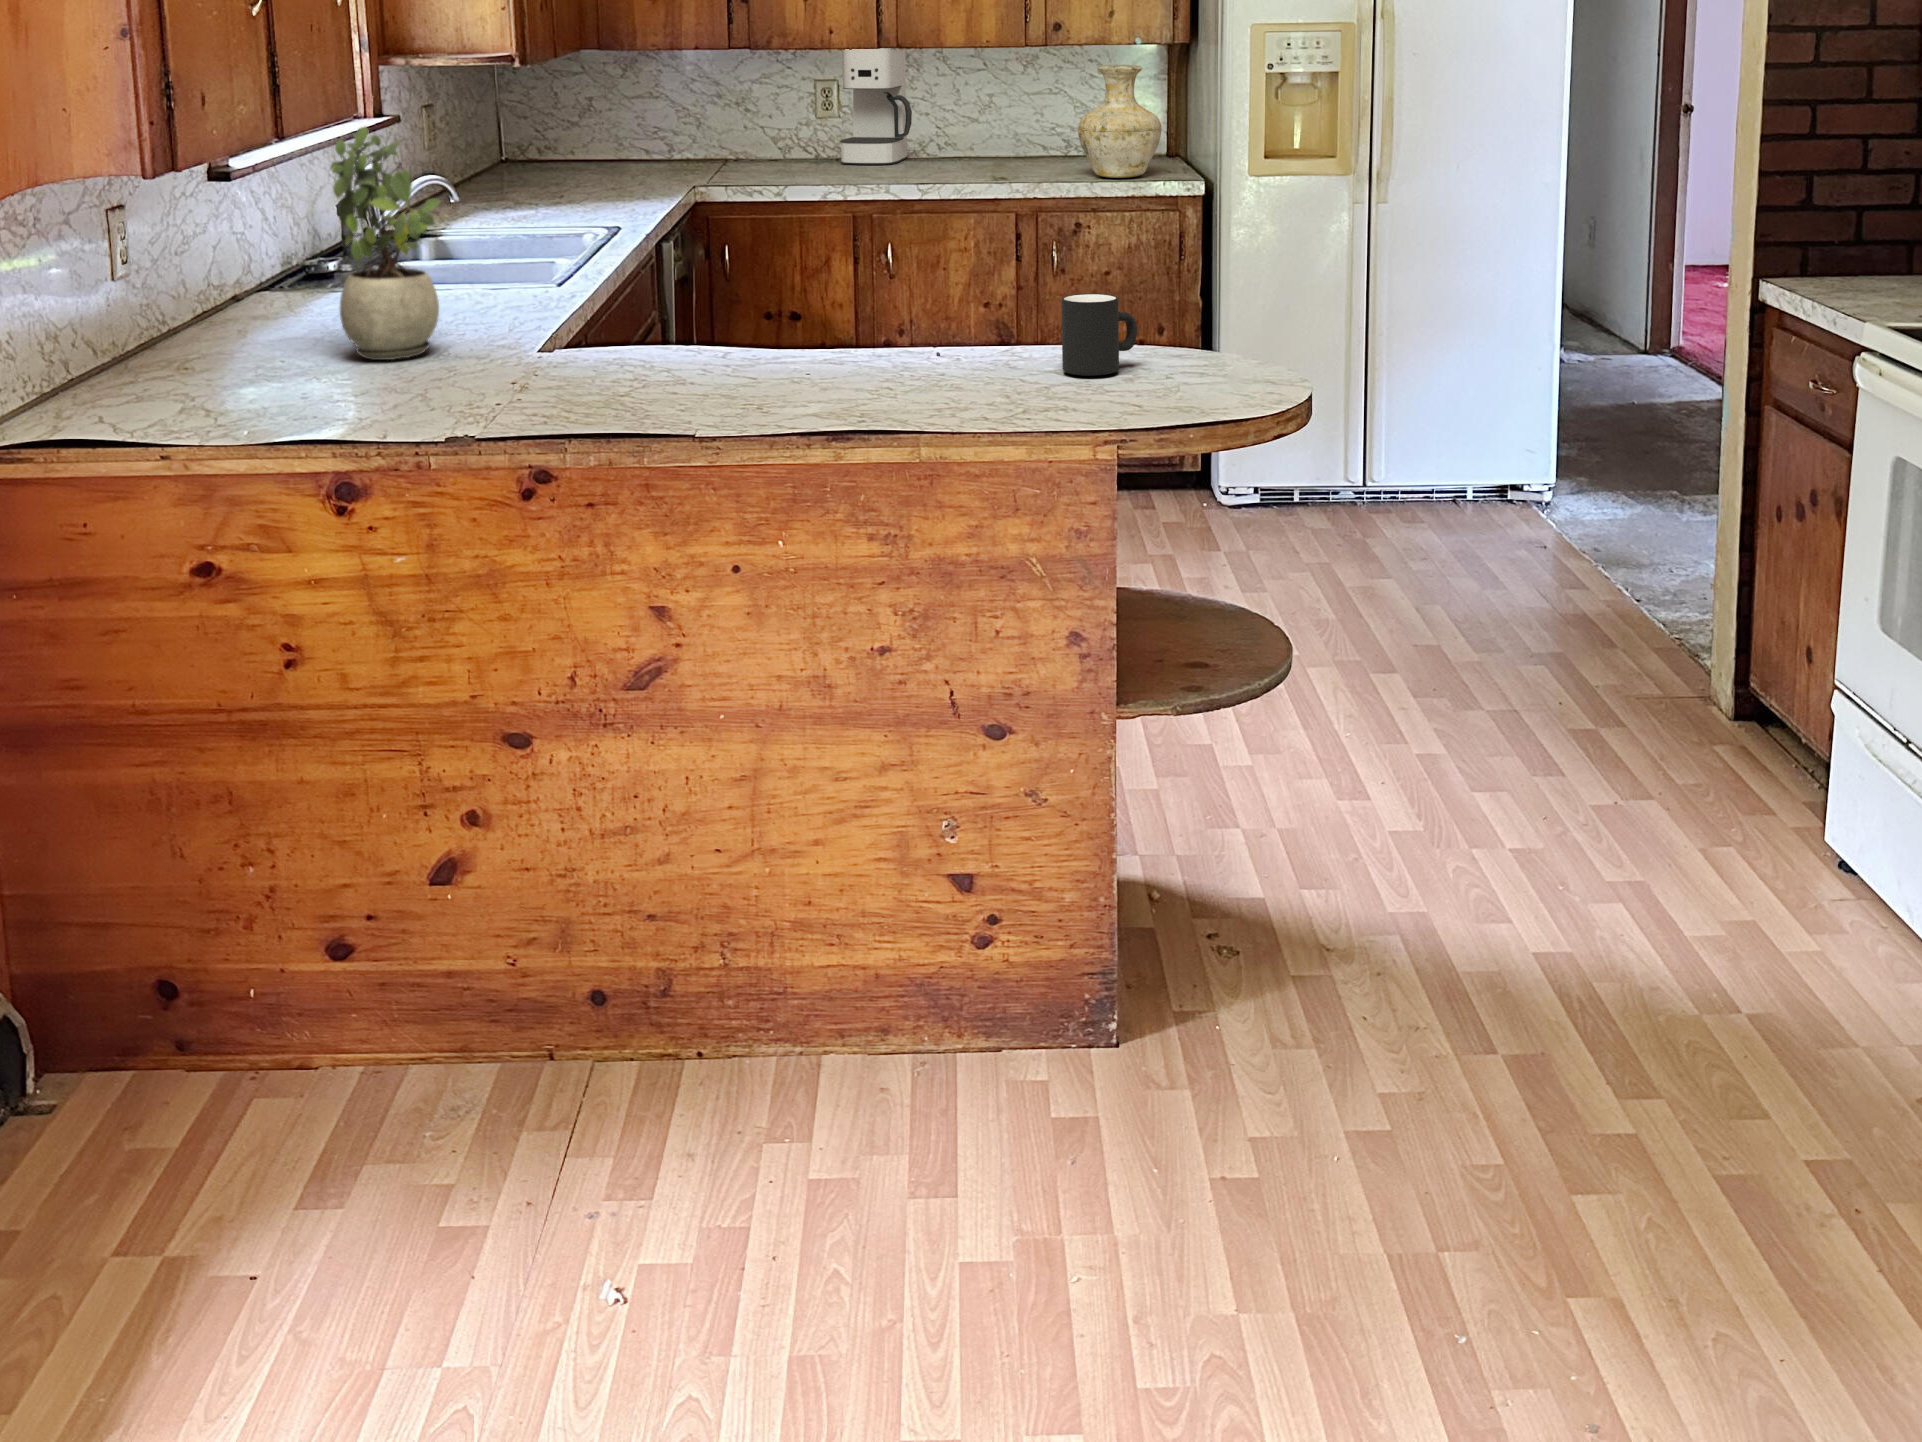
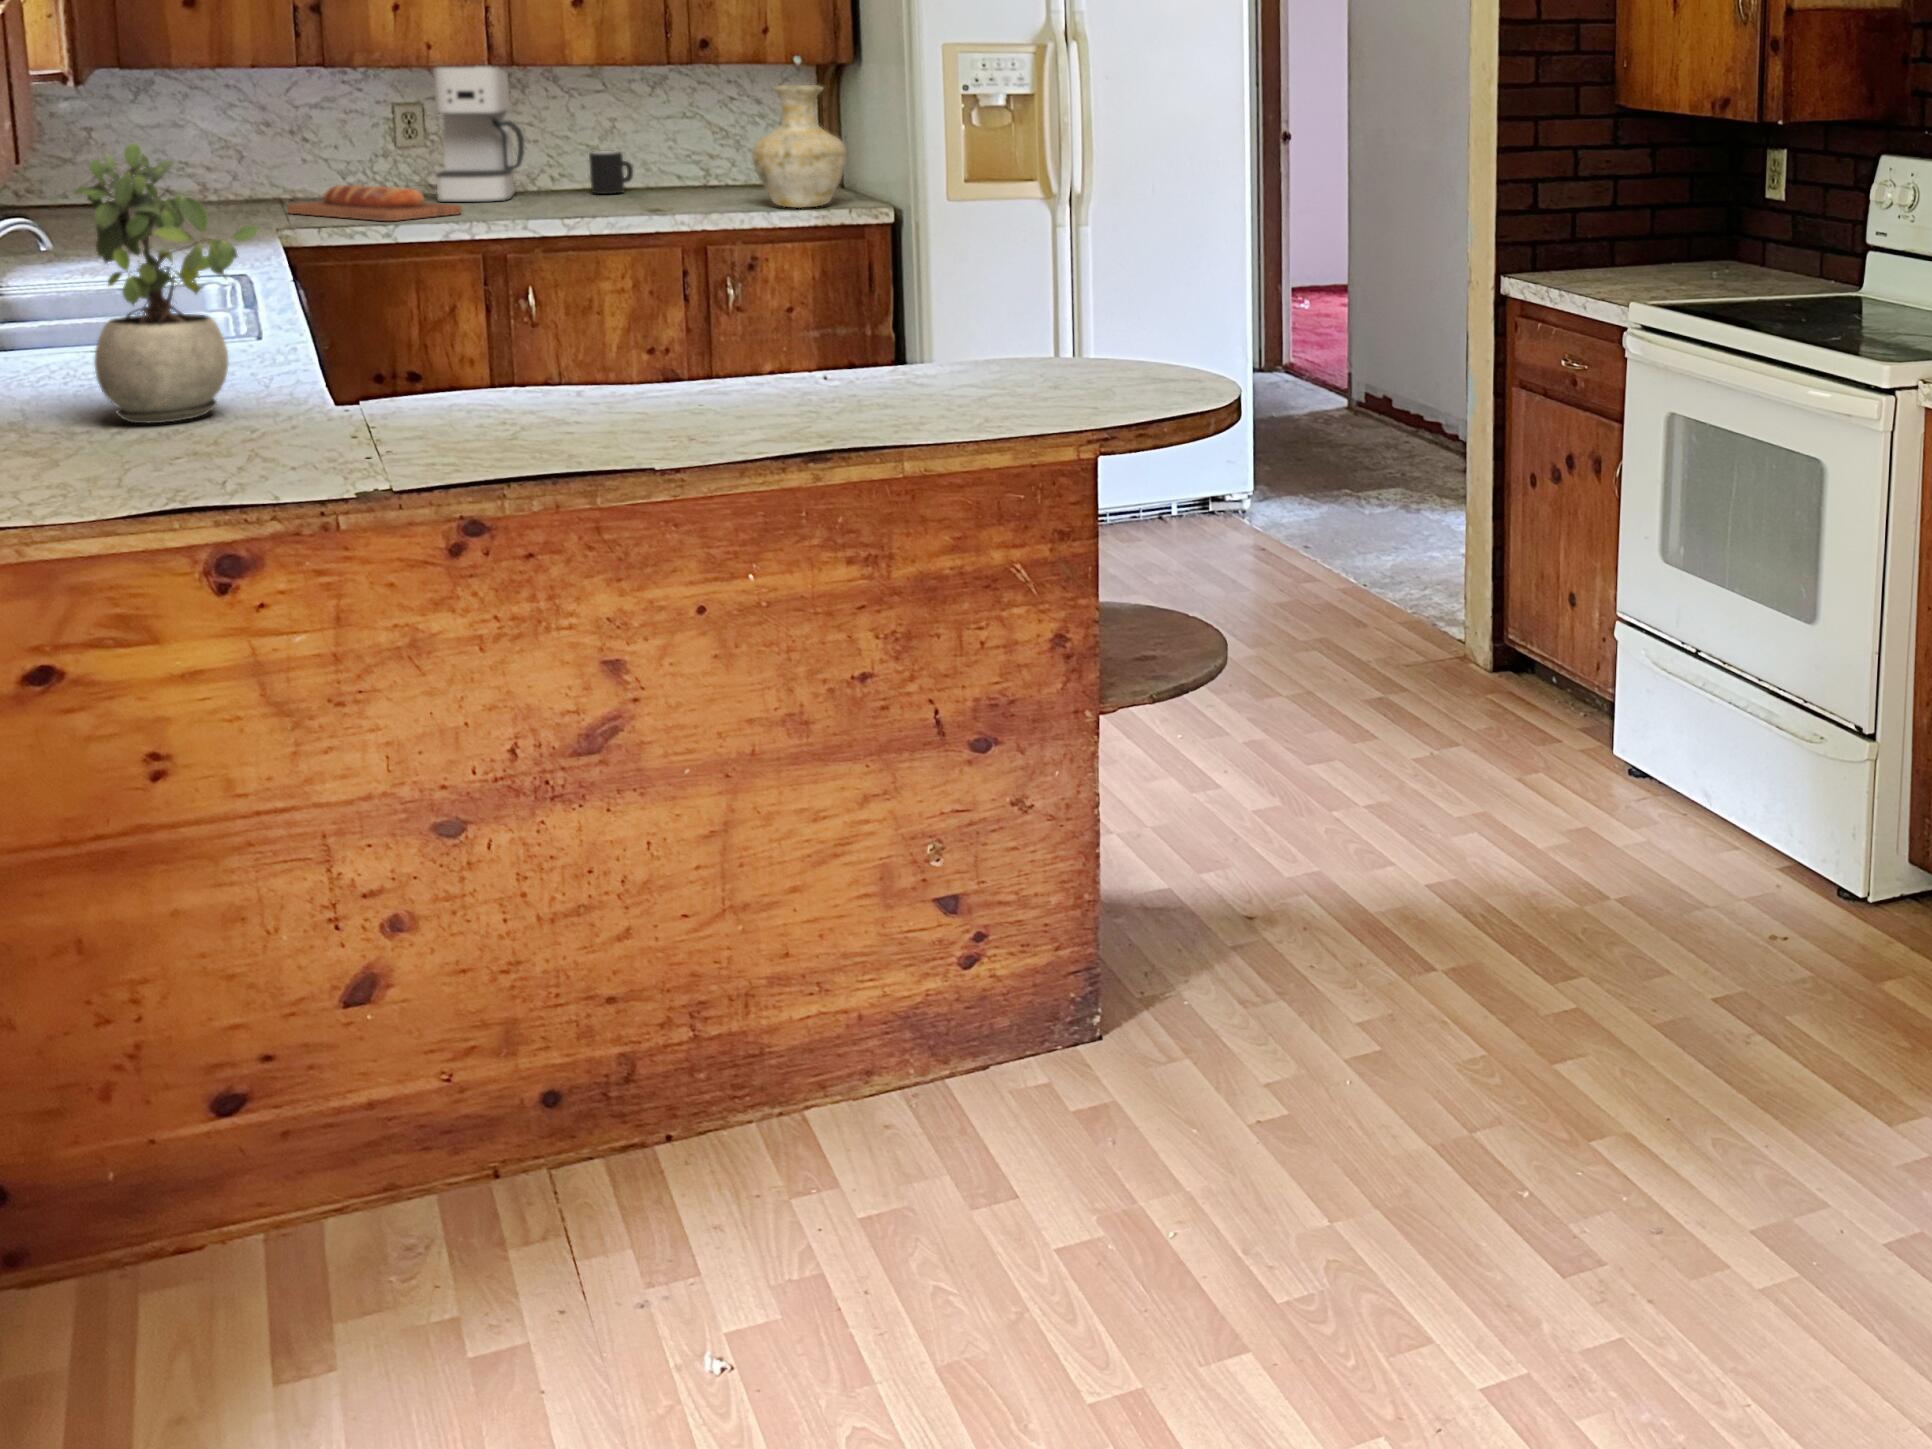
bread loaf: none [722,149,844,181] -> present [287,185,462,221]
mug: present [1062,293,1137,376] -> present [589,151,633,194]

